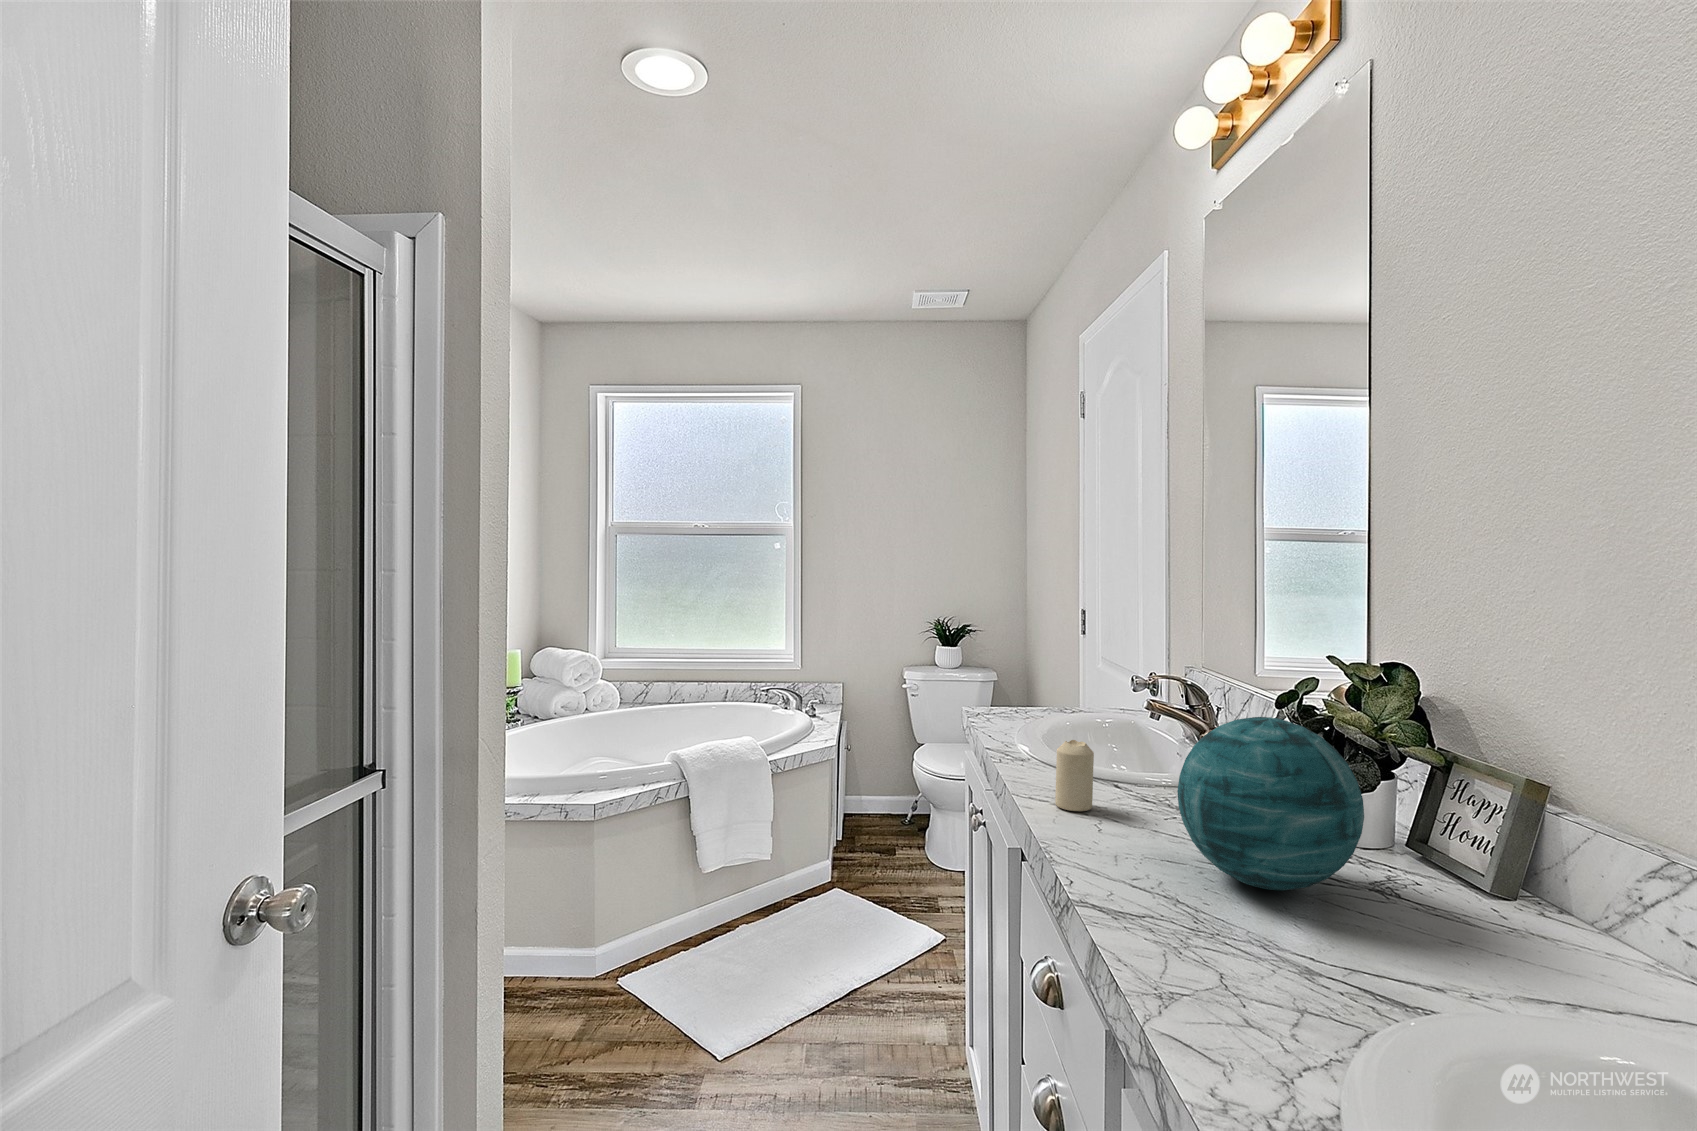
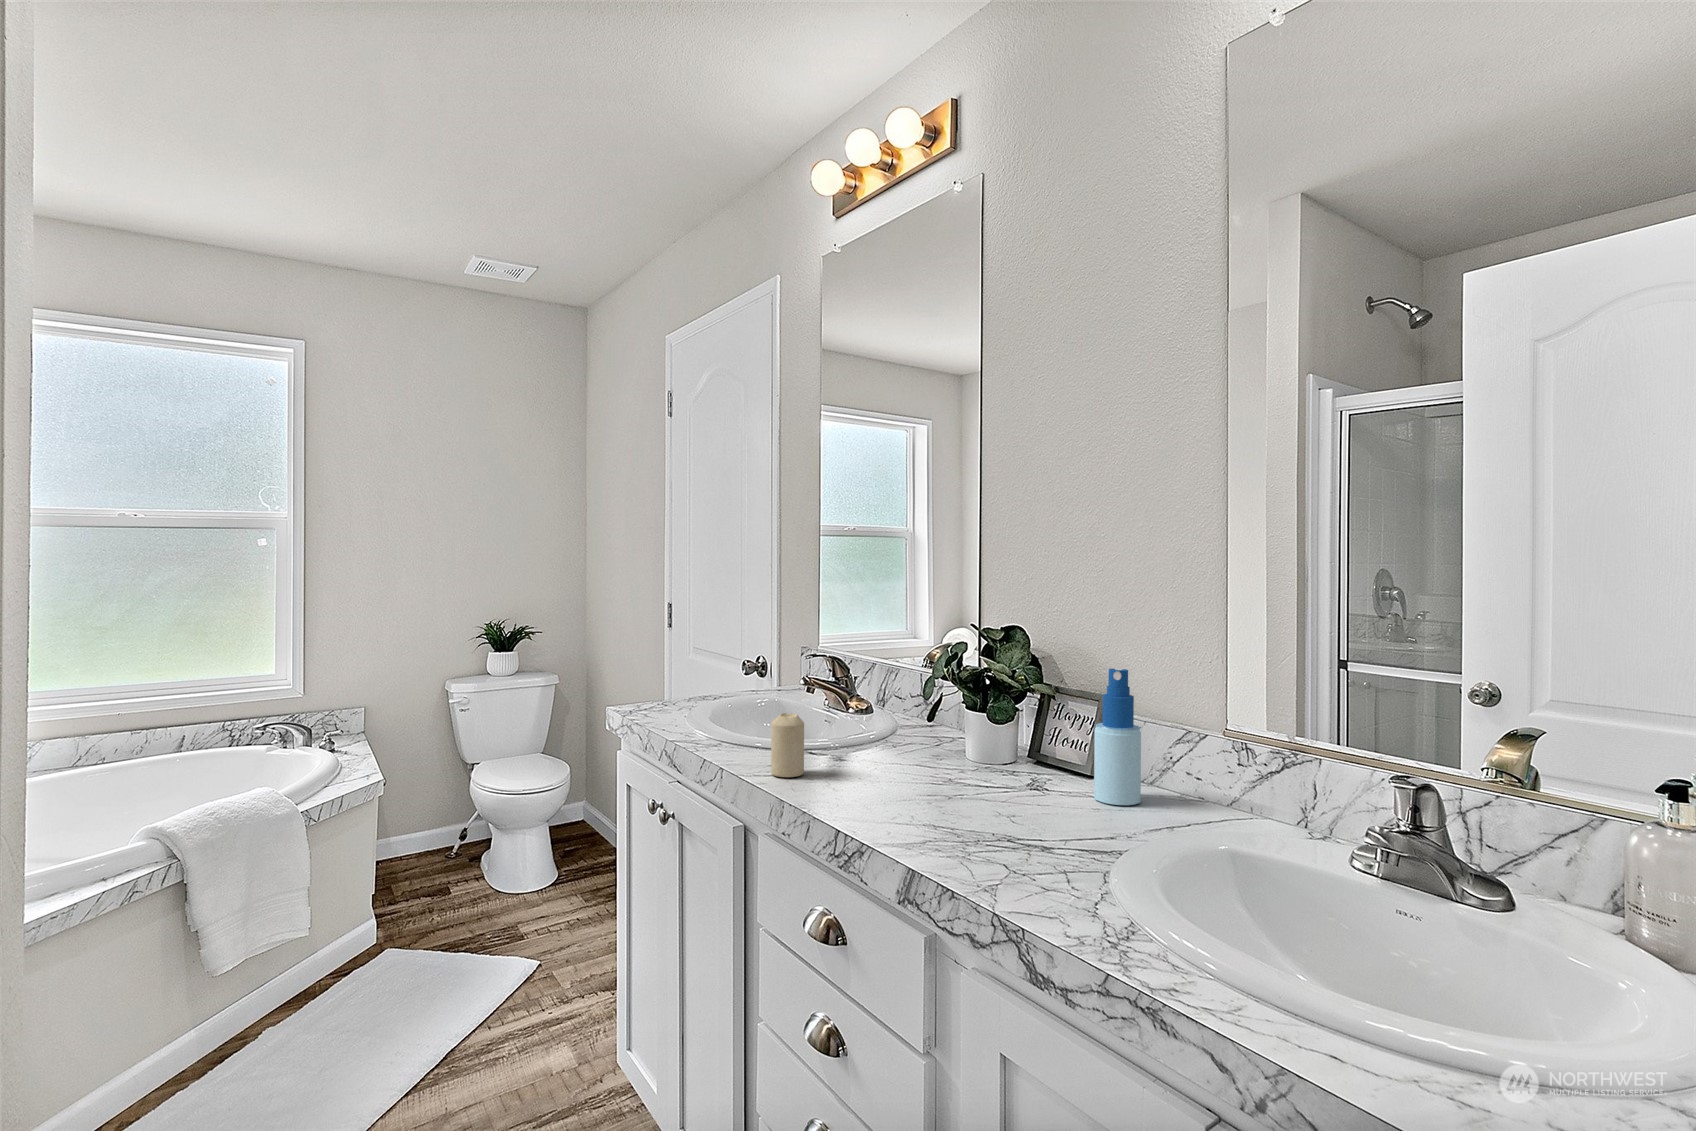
decorative orb: present [1177,717,1364,890] -> none [904,668,1037,803]
spray bottle: none [1465,745,1551,949] -> present [1094,669,1141,805]

